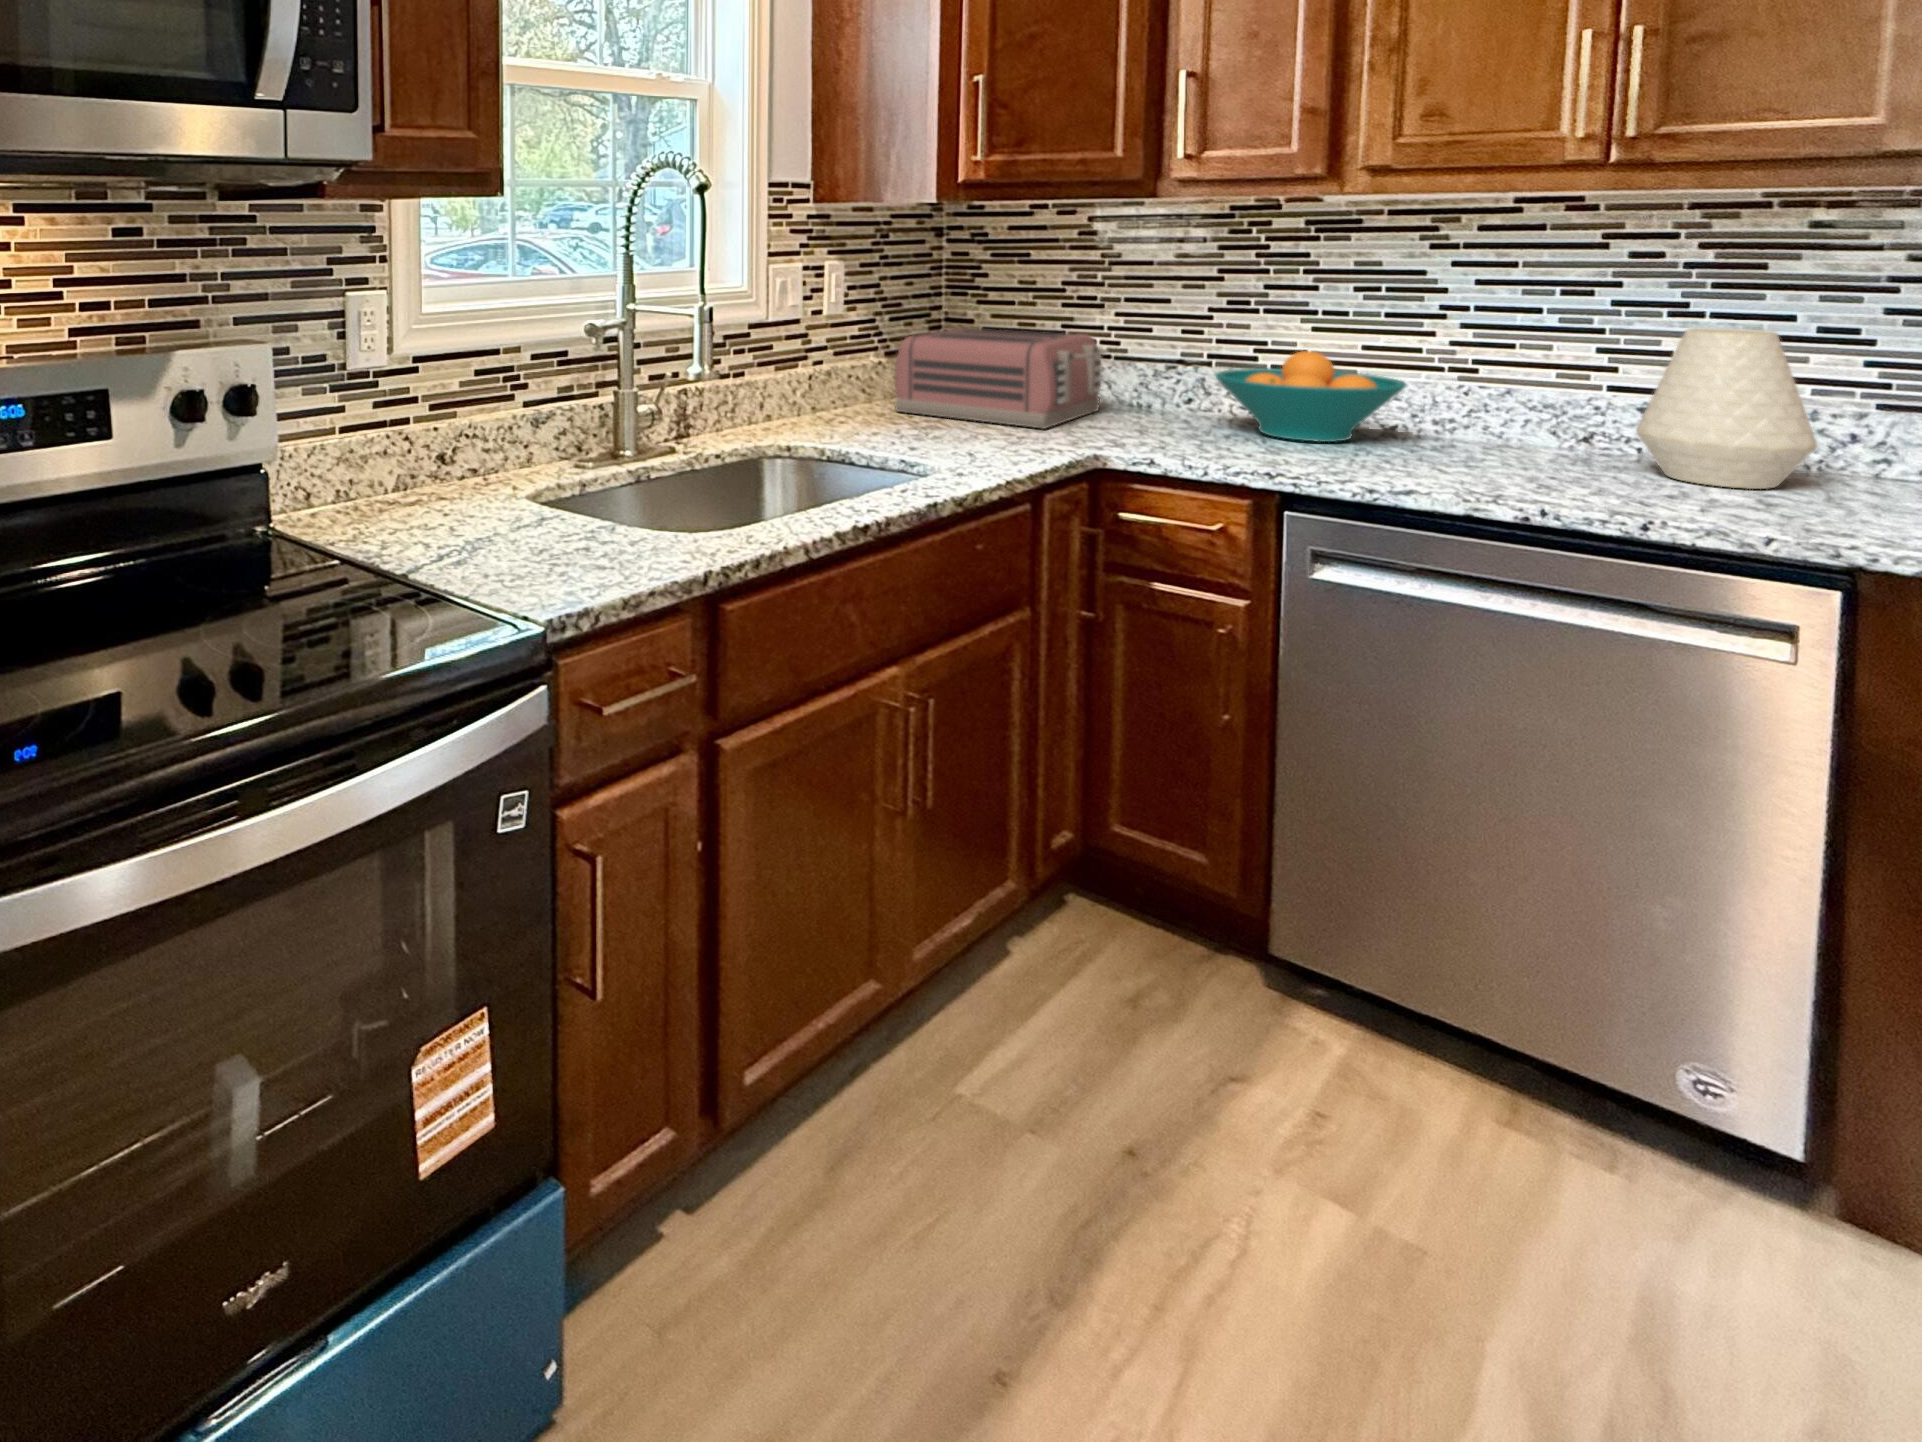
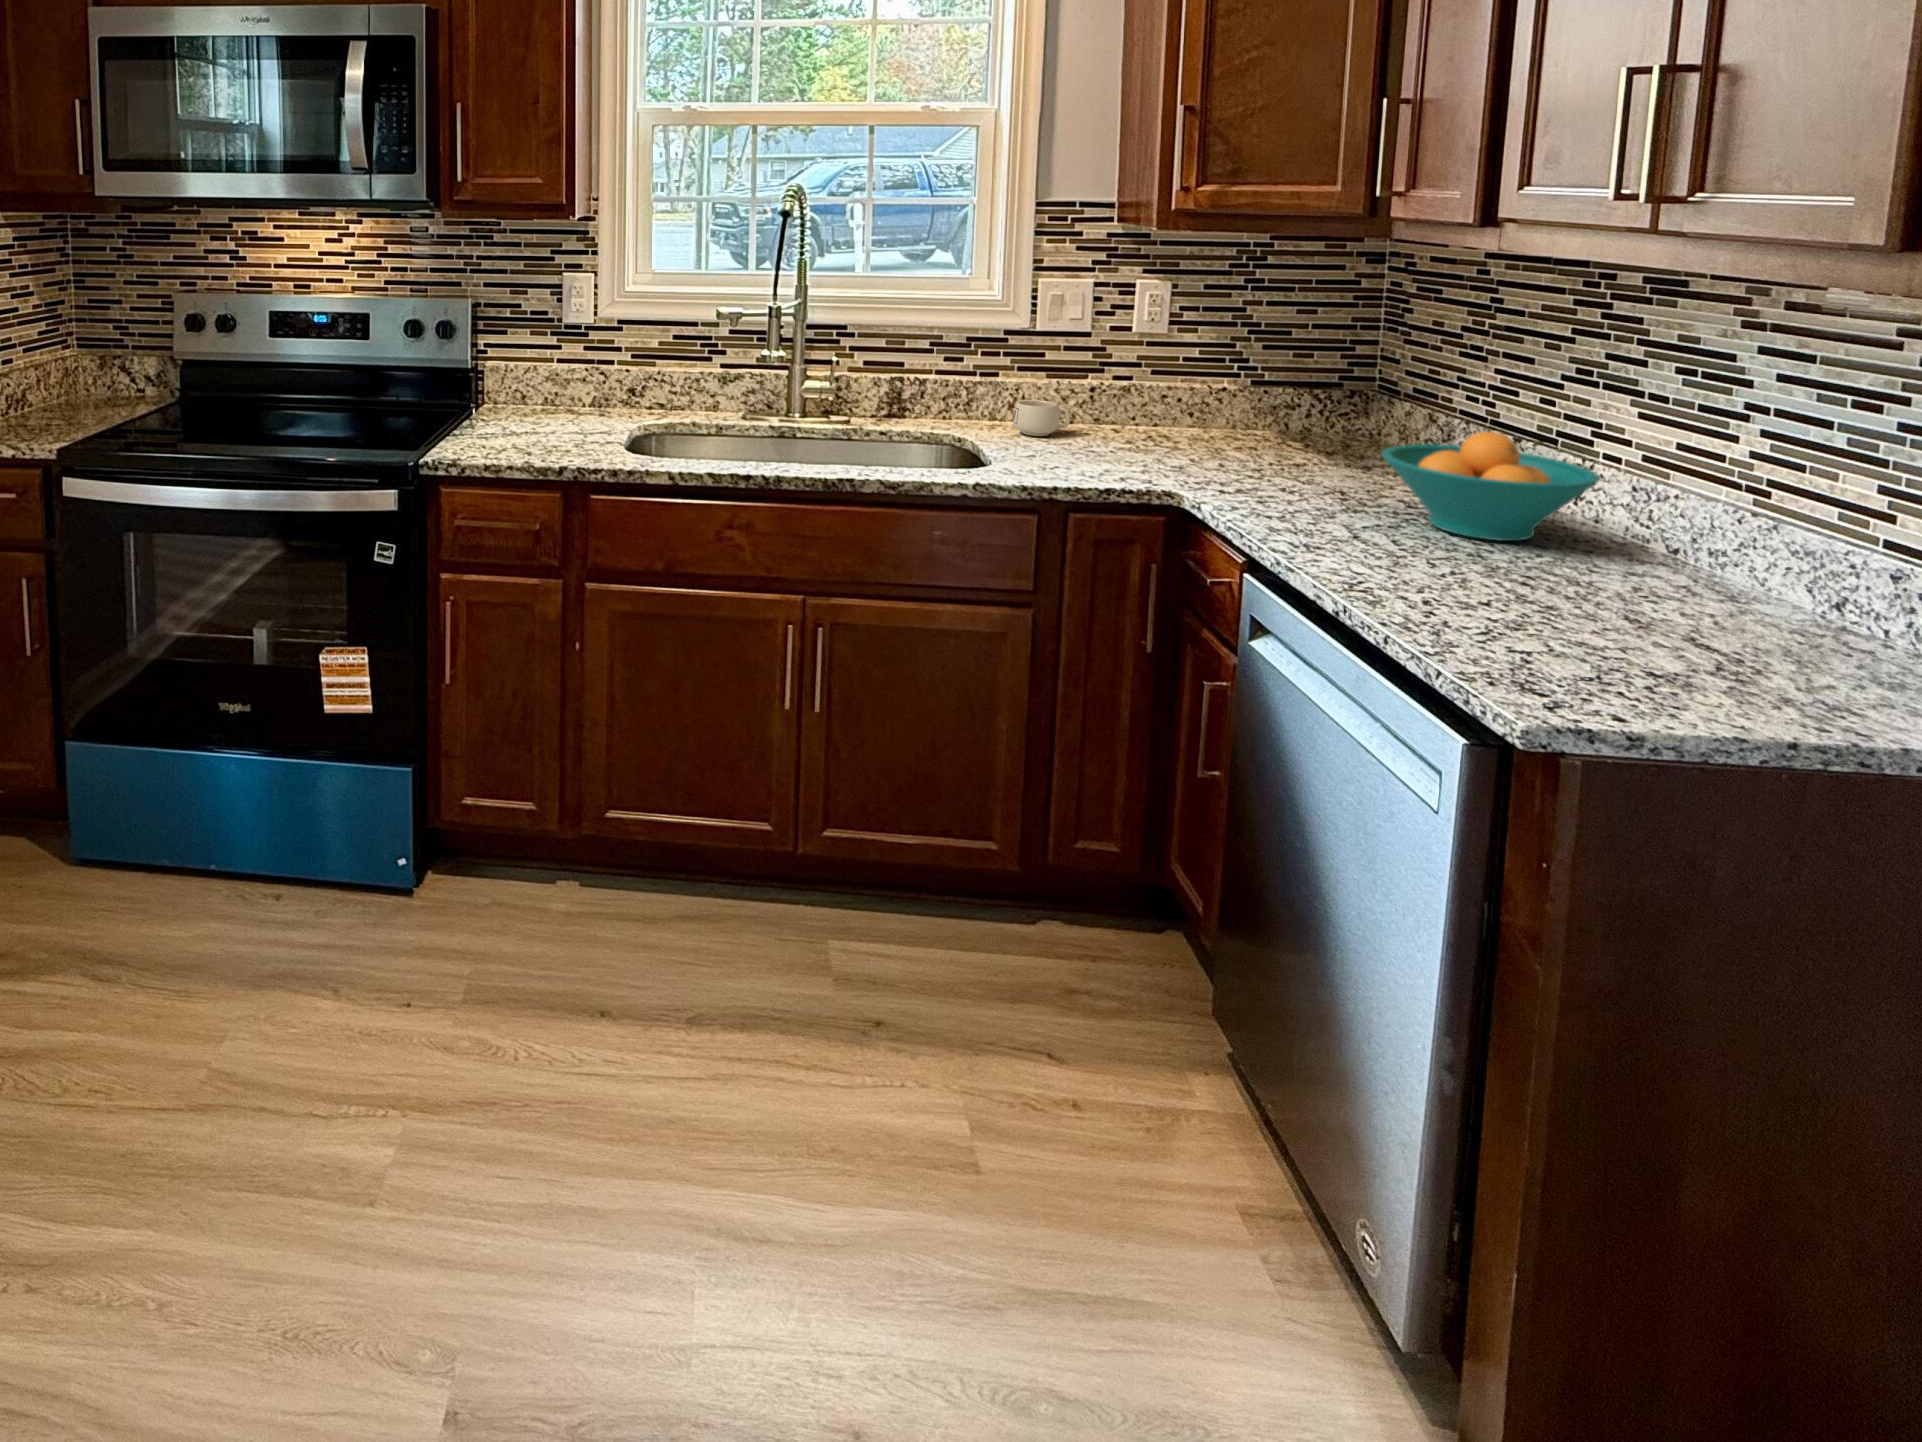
toaster: present [895,328,1107,428] -> none [1156,364,1383,476]
vase: present [1636,328,1817,489] -> none [1667,456,1873,670]
mug: none [789,390,840,428] -> present [1013,400,1070,436]

